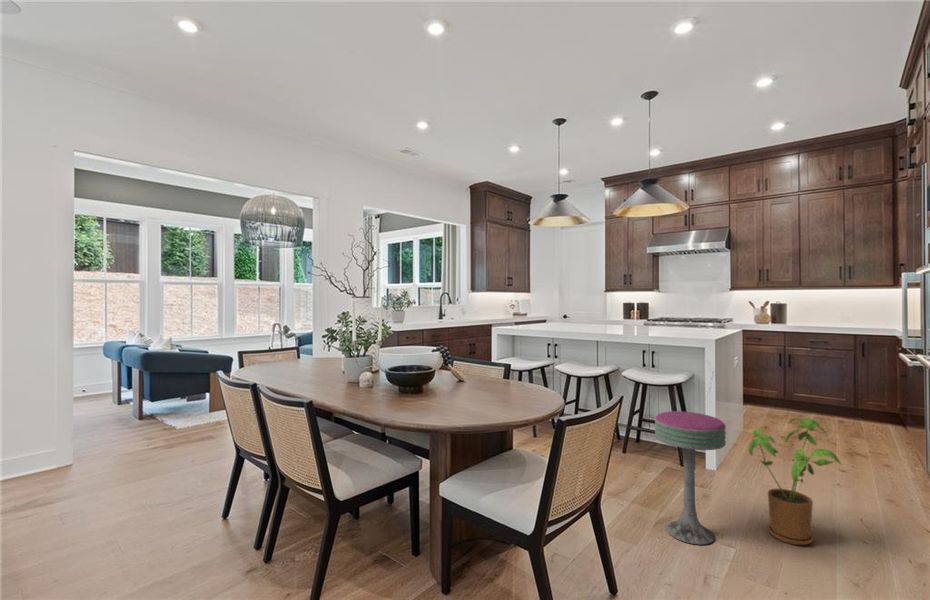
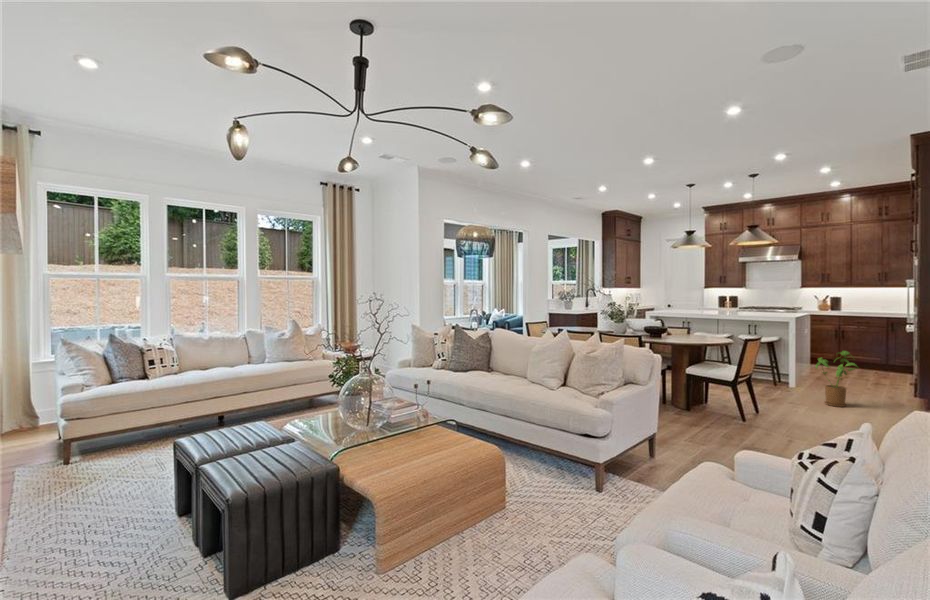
bar stool: present [655,411,726,545] -> none [769,350,805,406]

